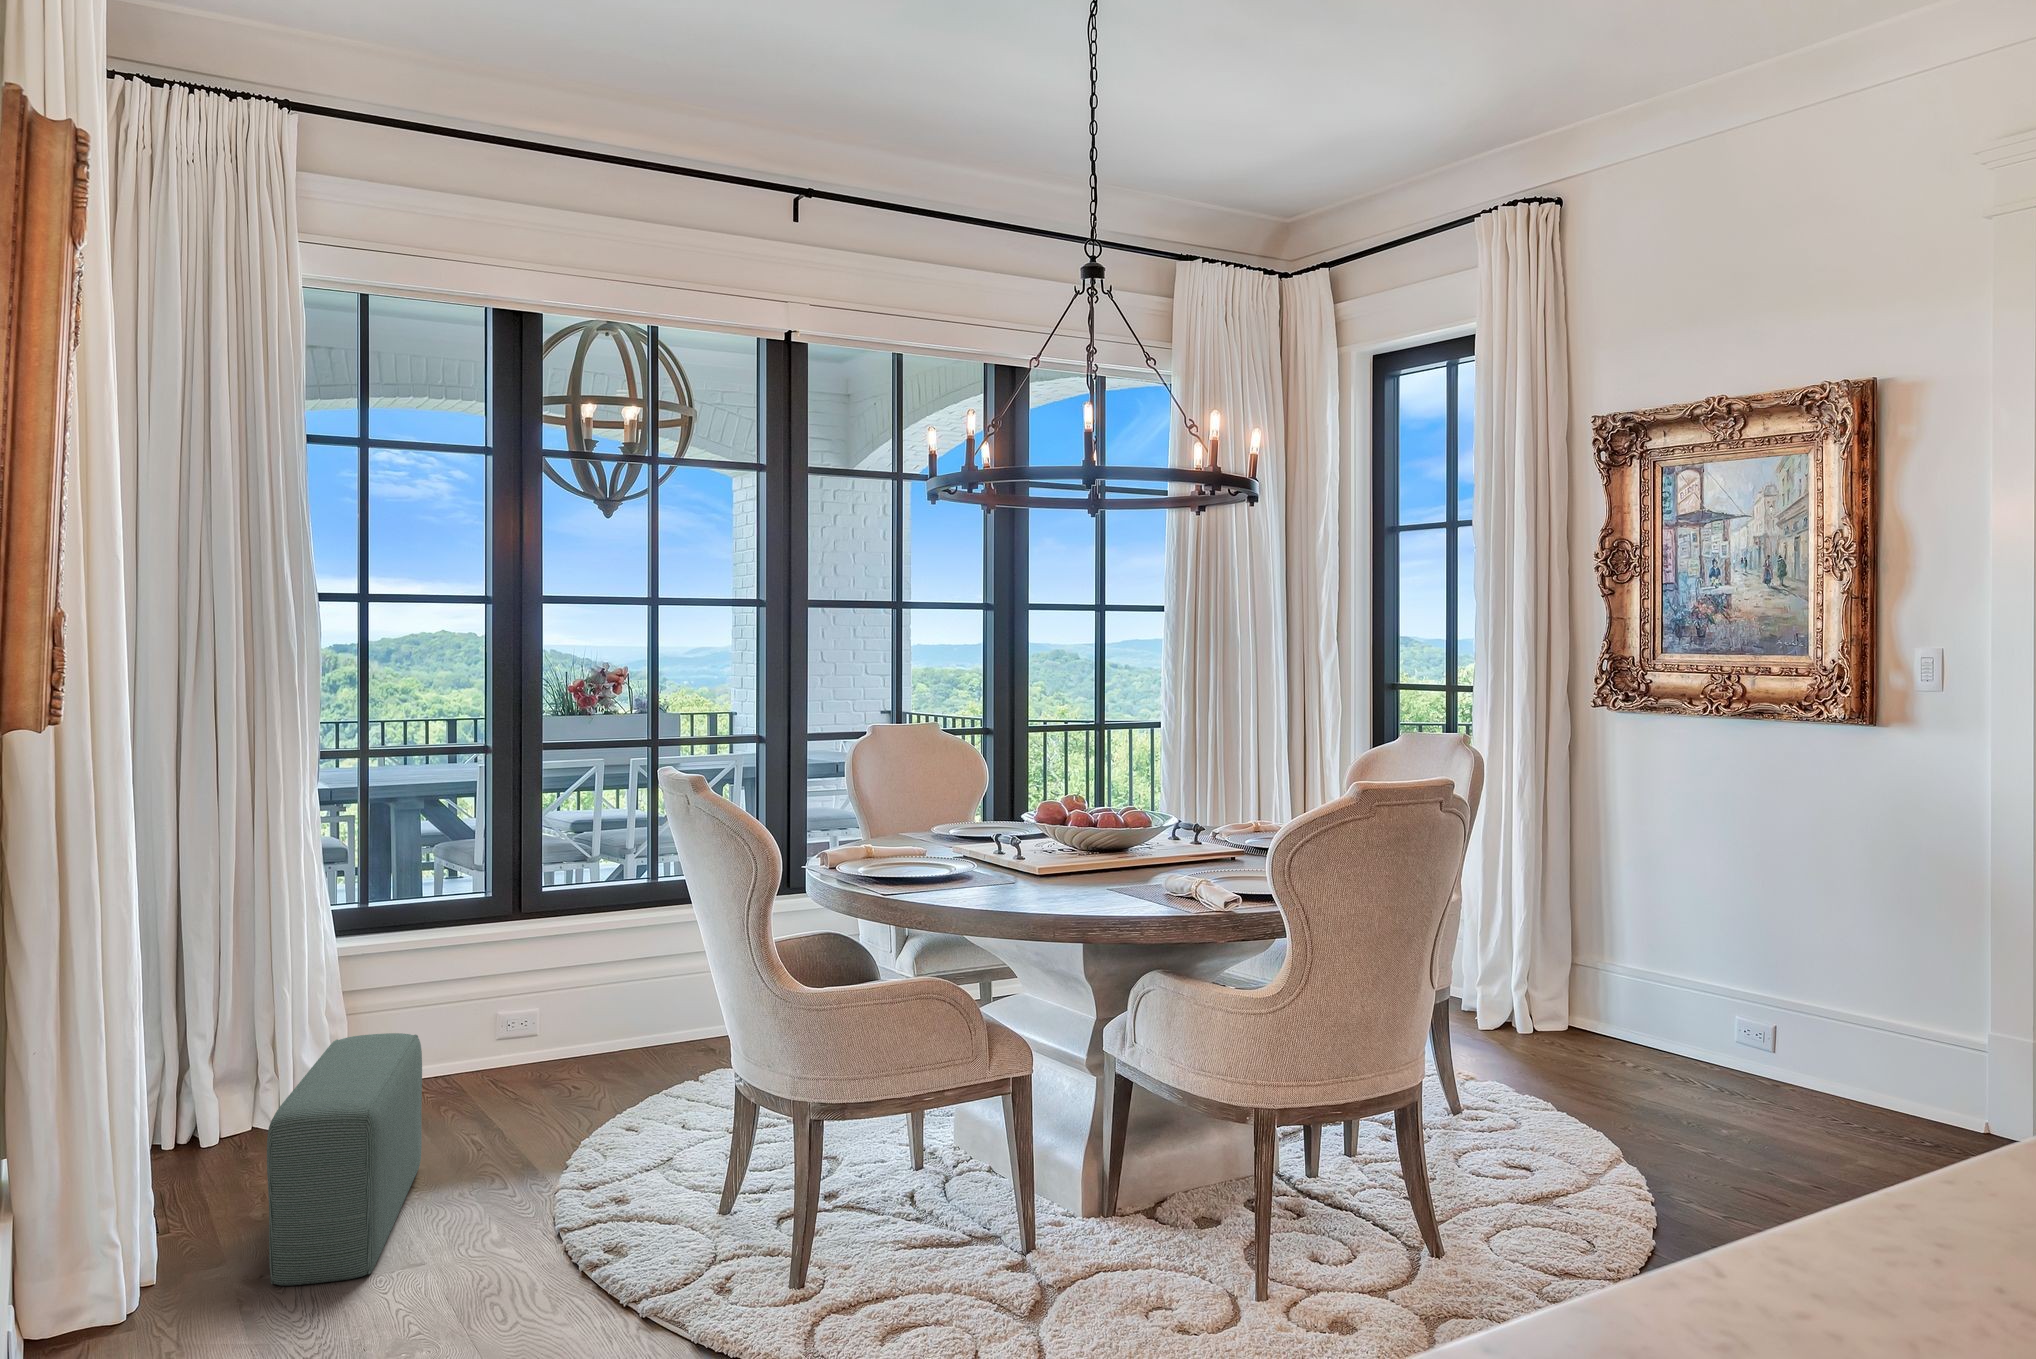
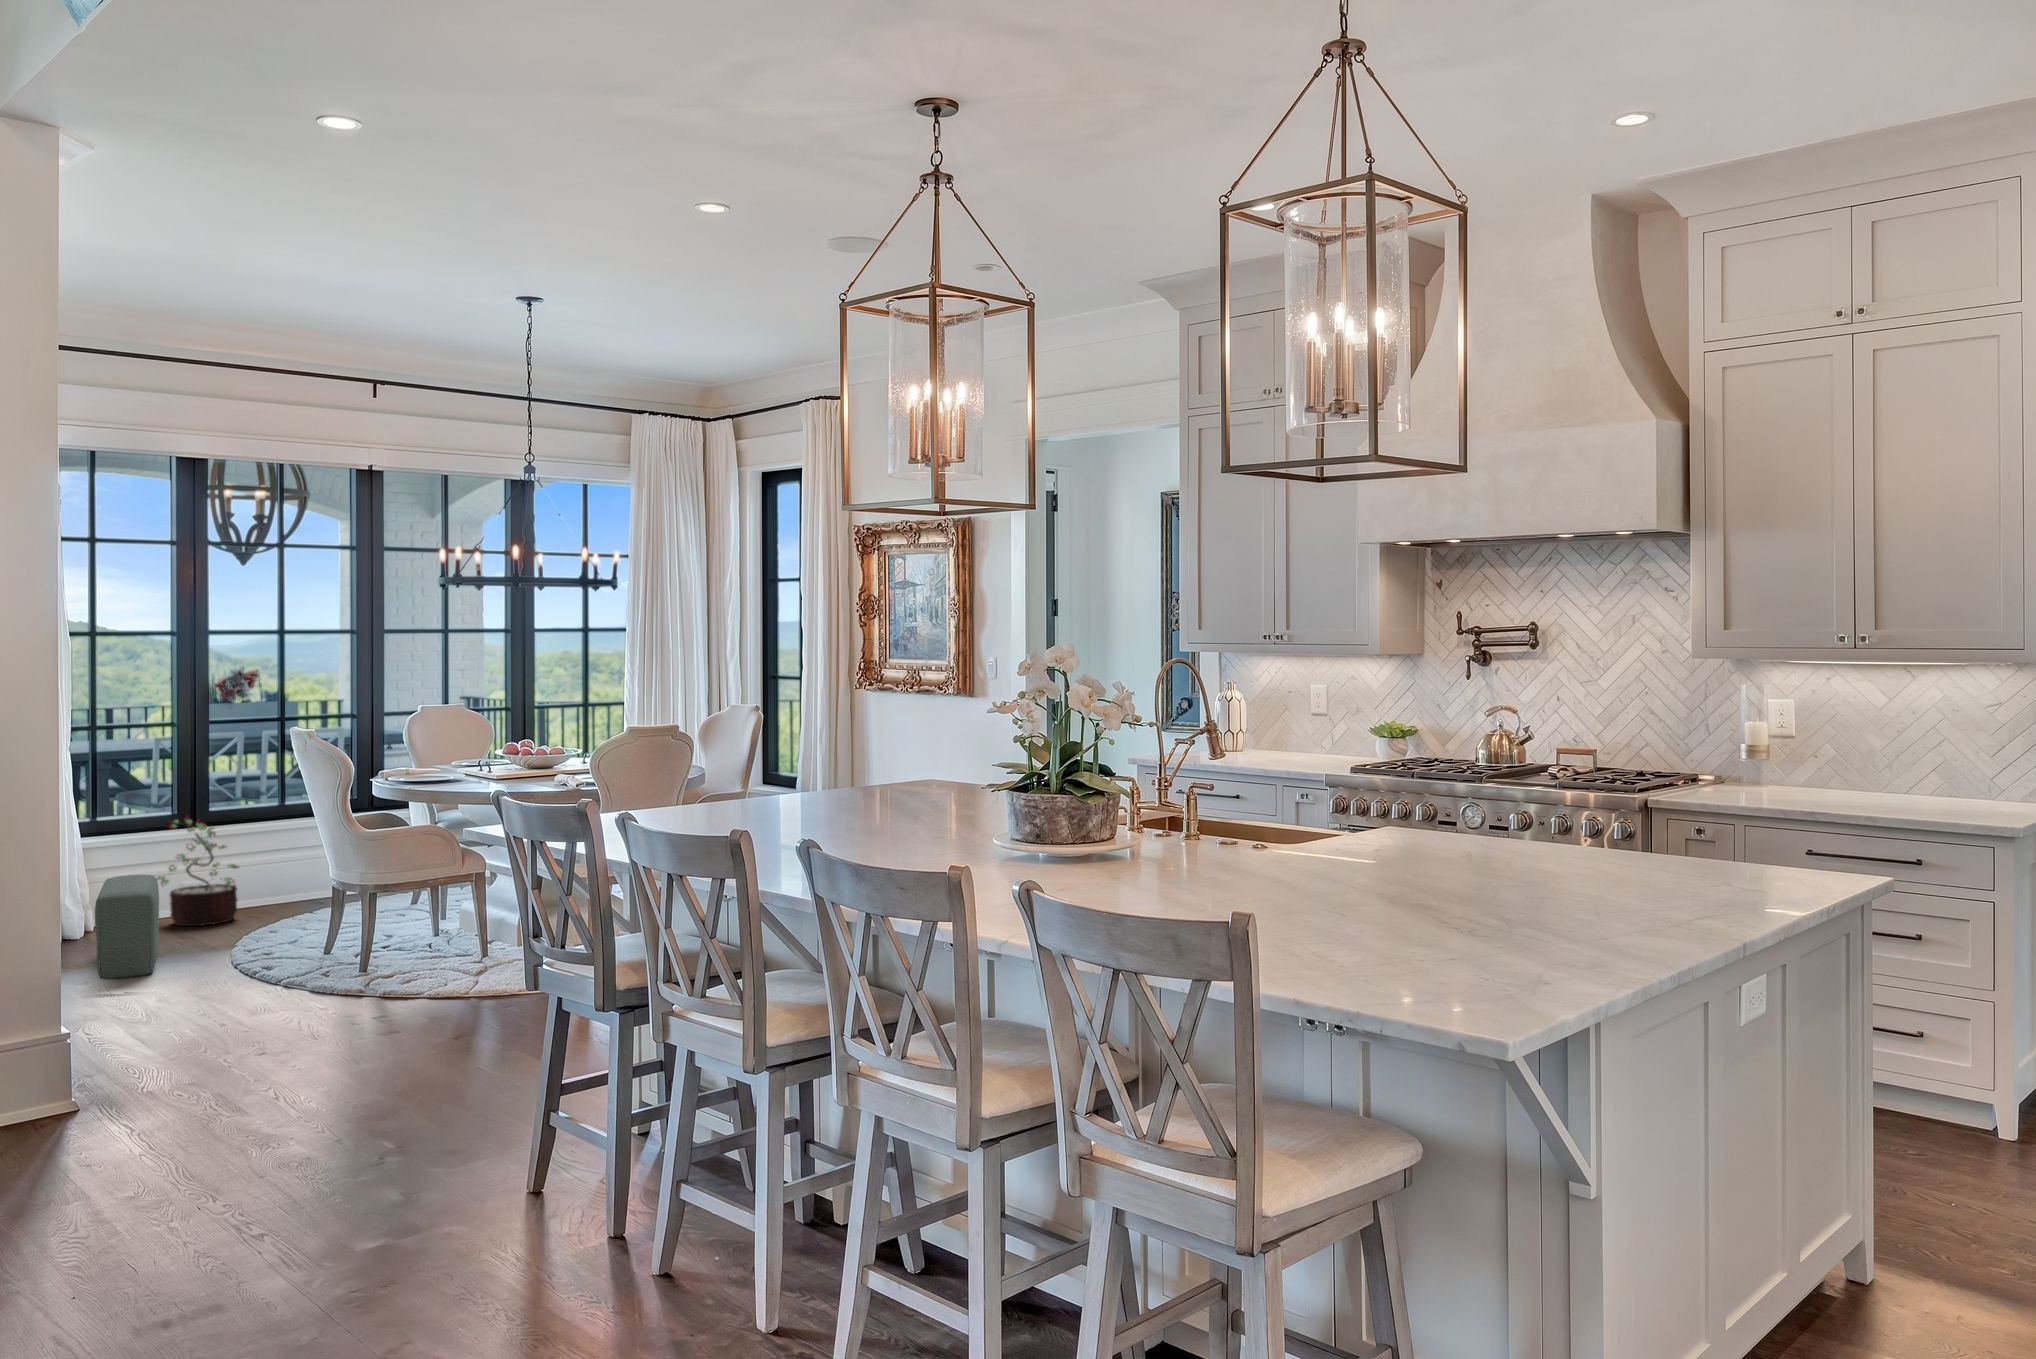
decorative plant: none [452,901,582,1094] -> present [158,818,239,926]

